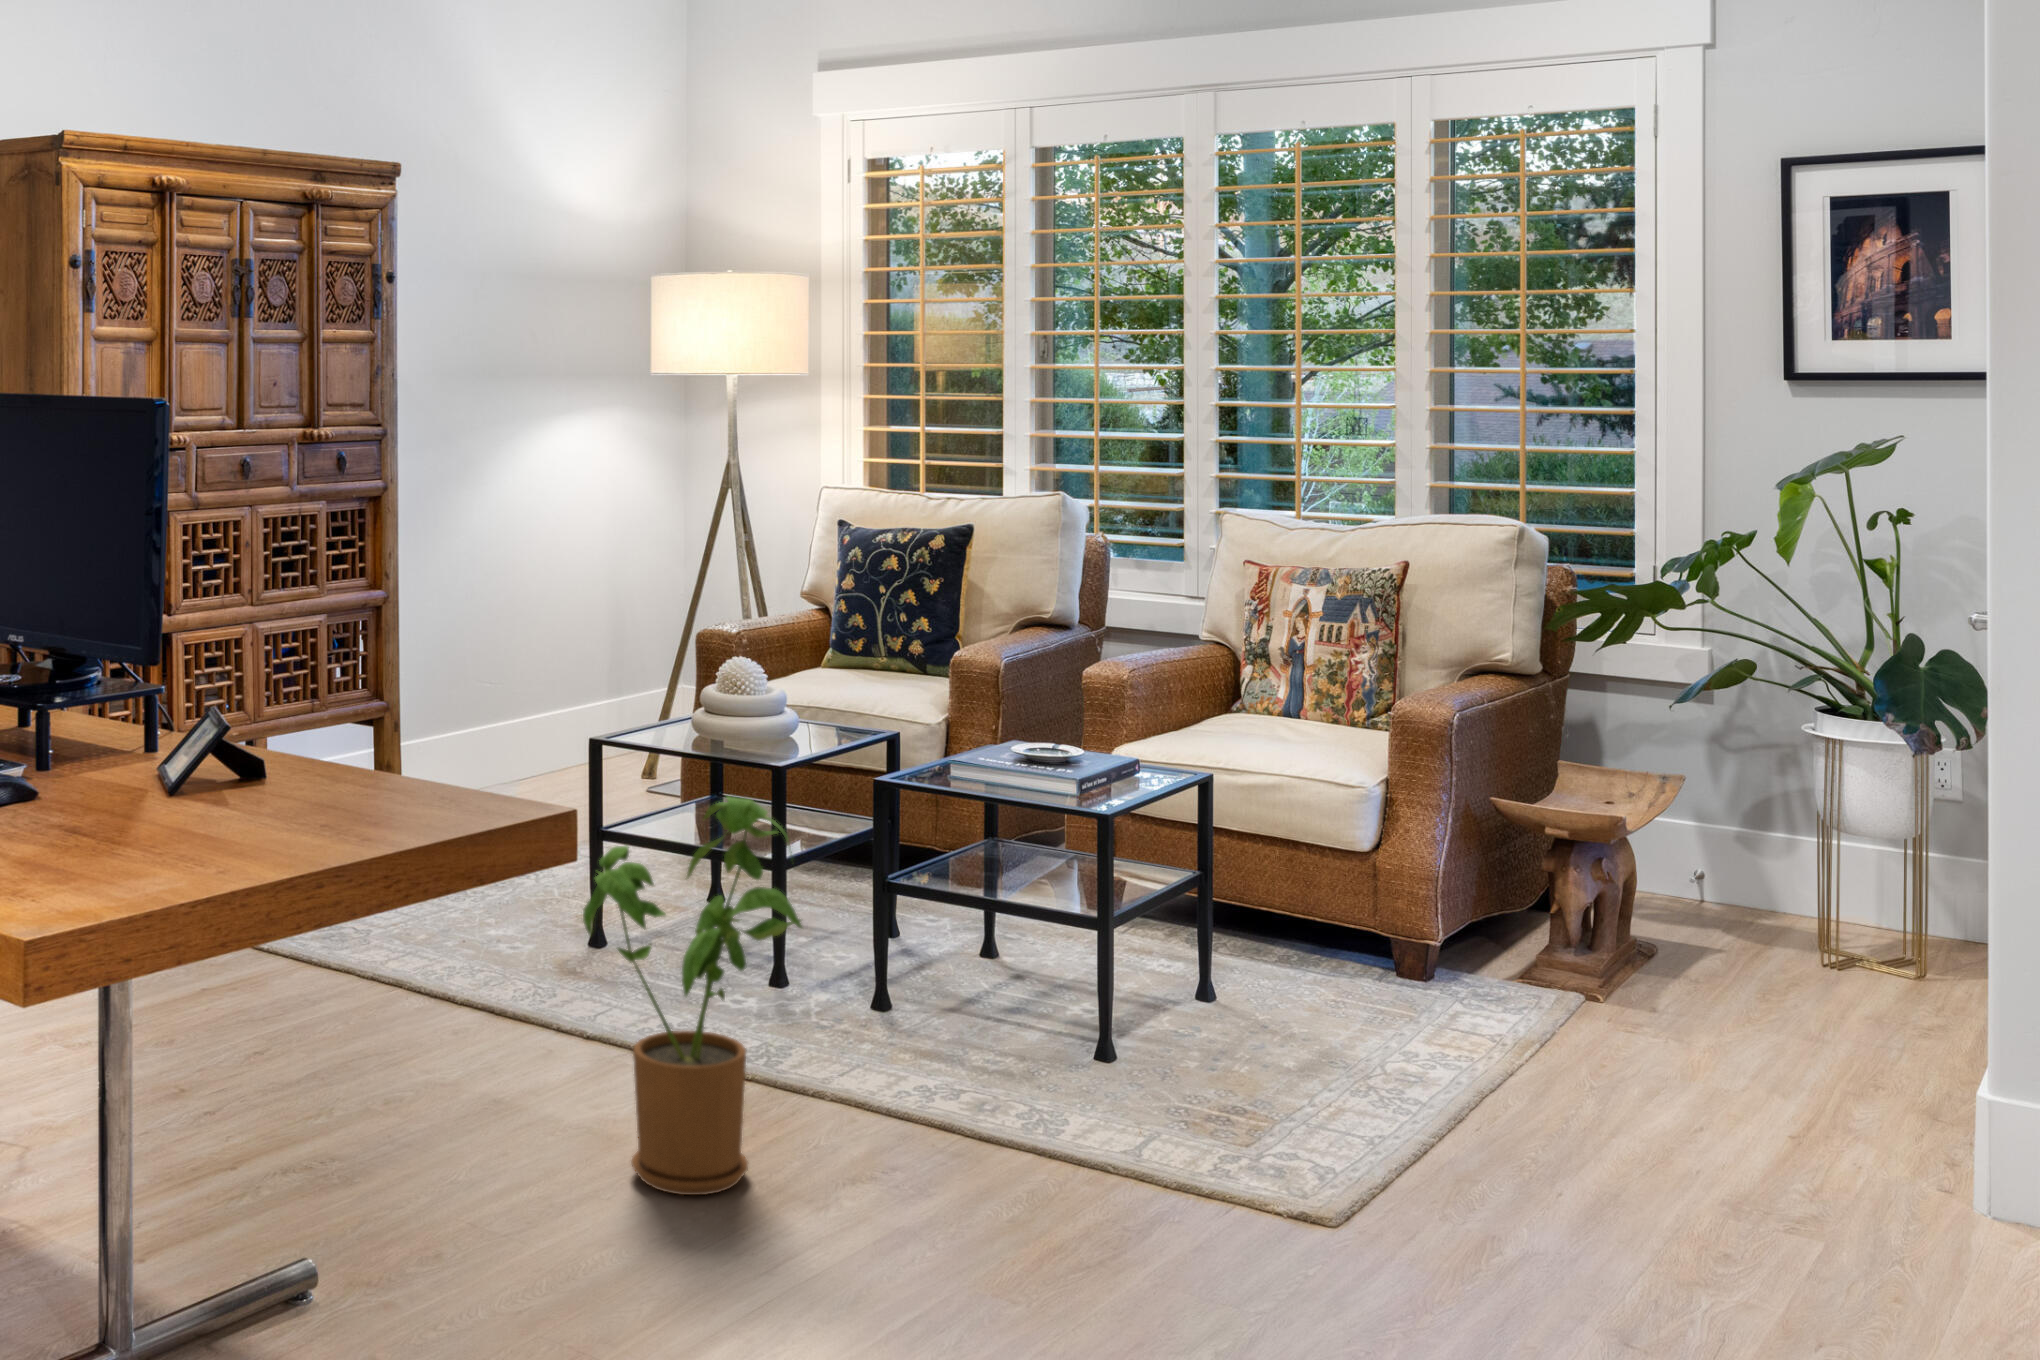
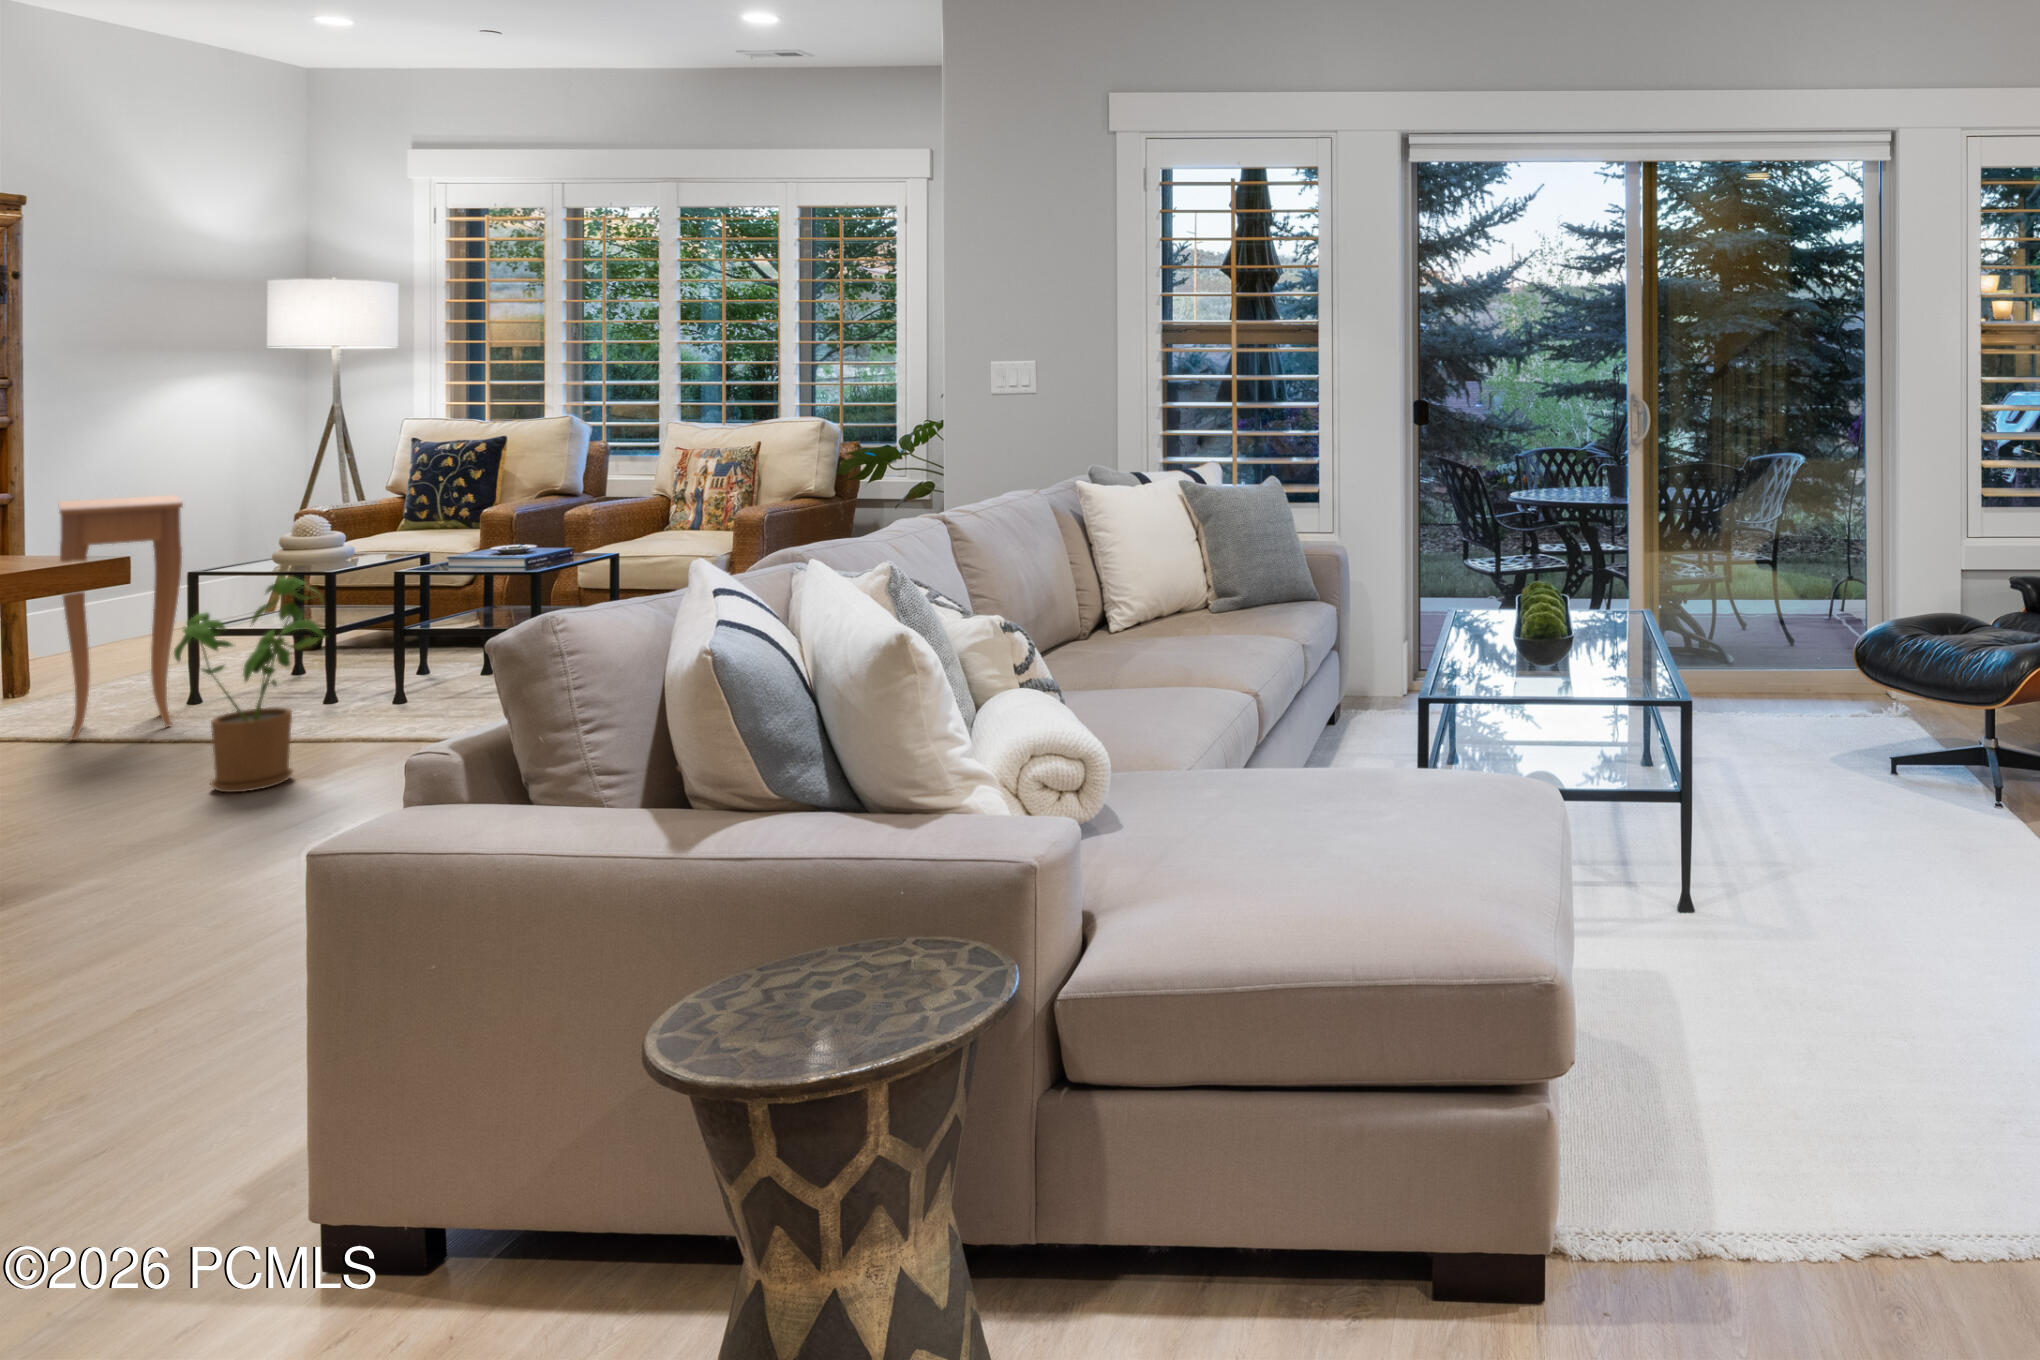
side table: none [436,610,581,994] -> present [59,495,183,740]

